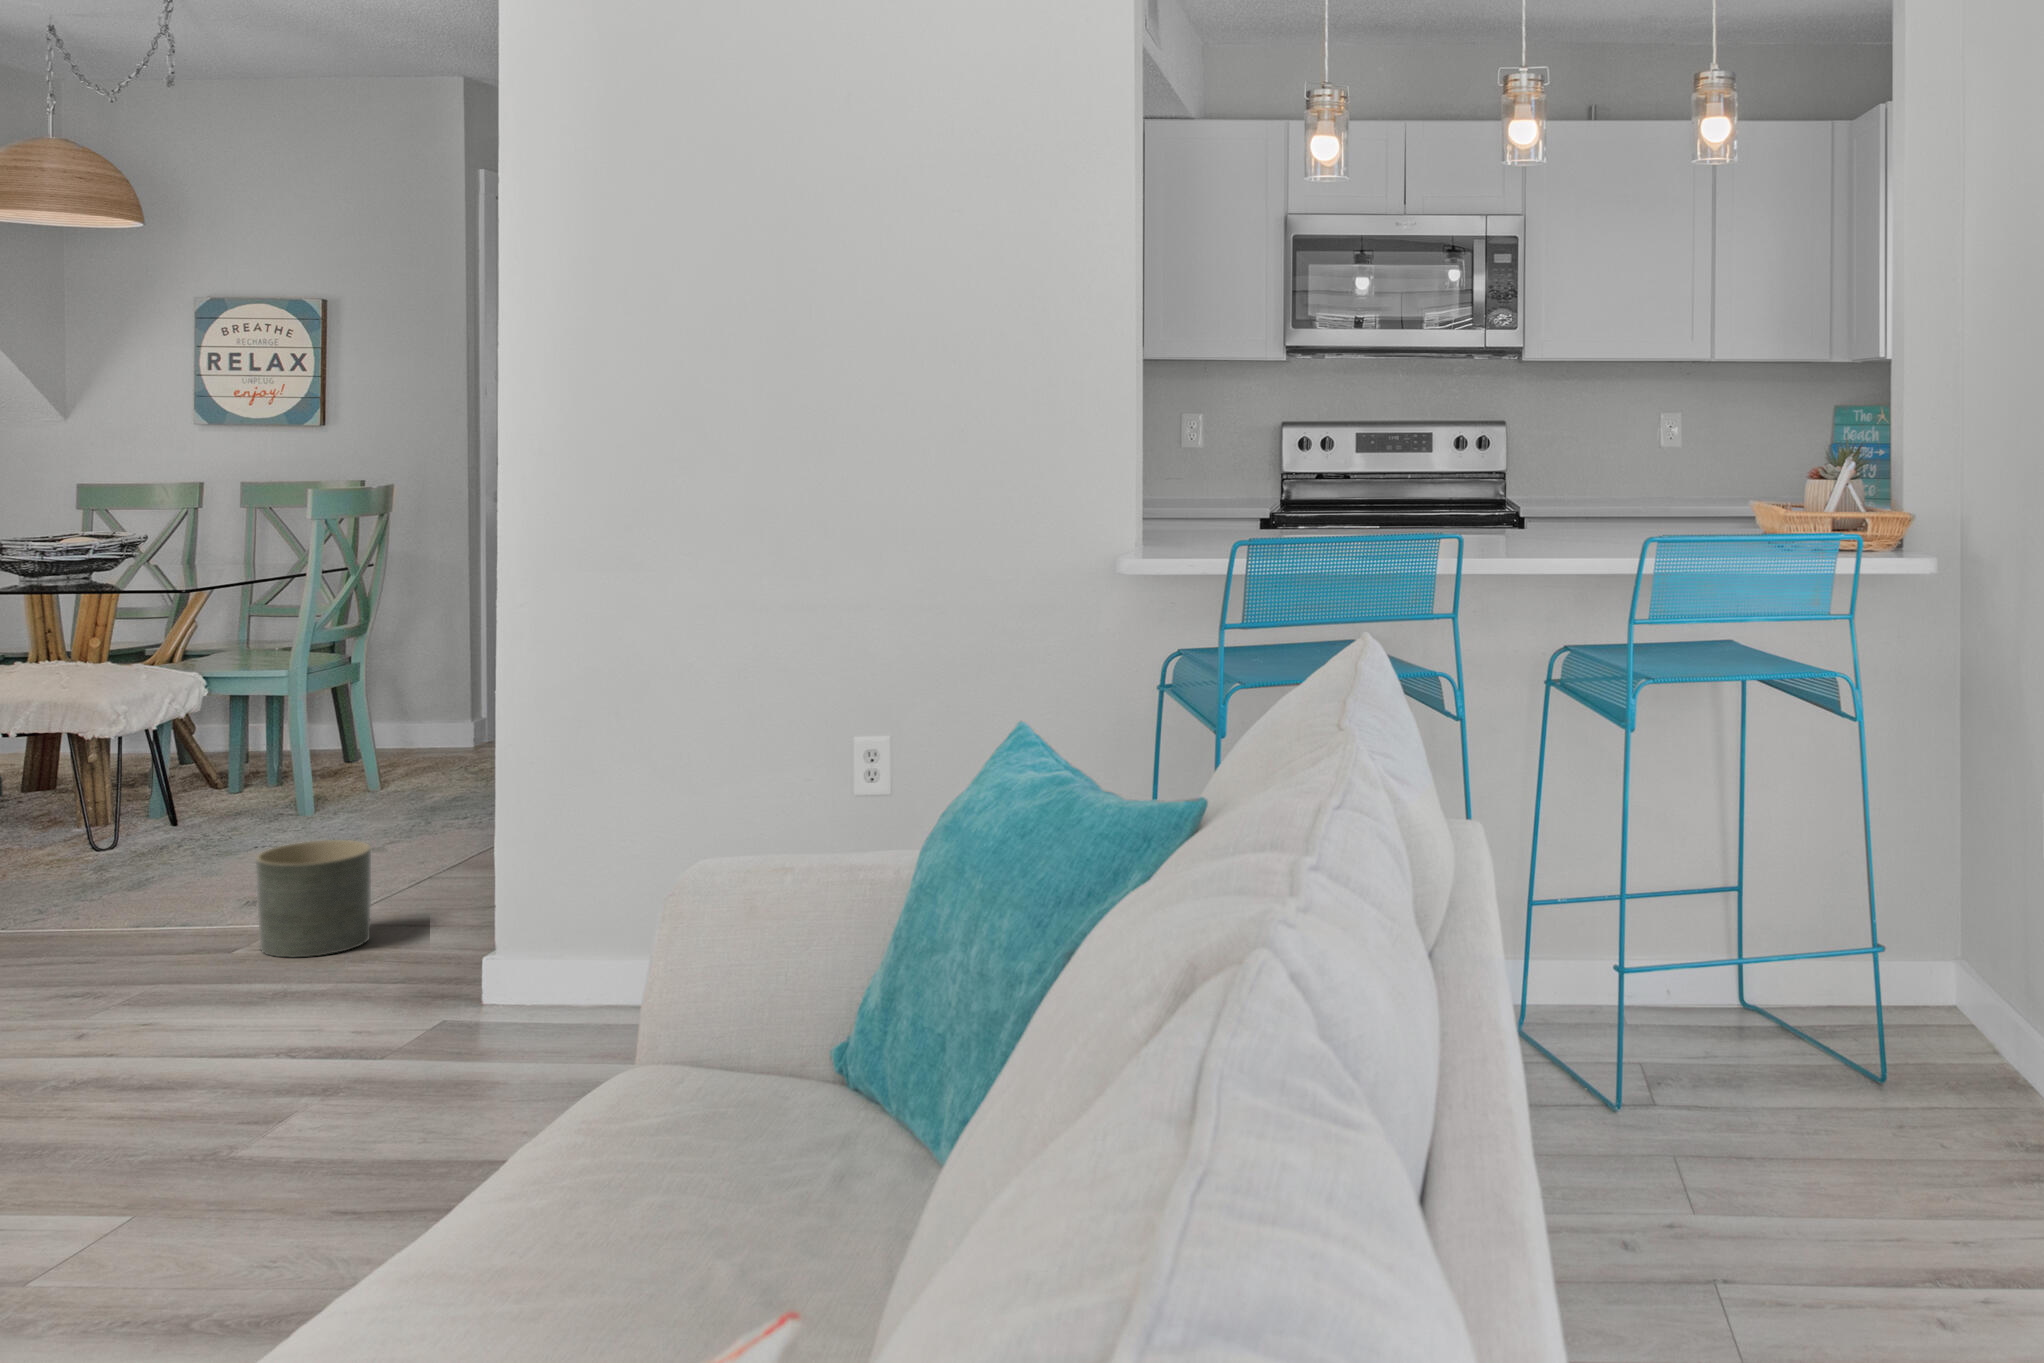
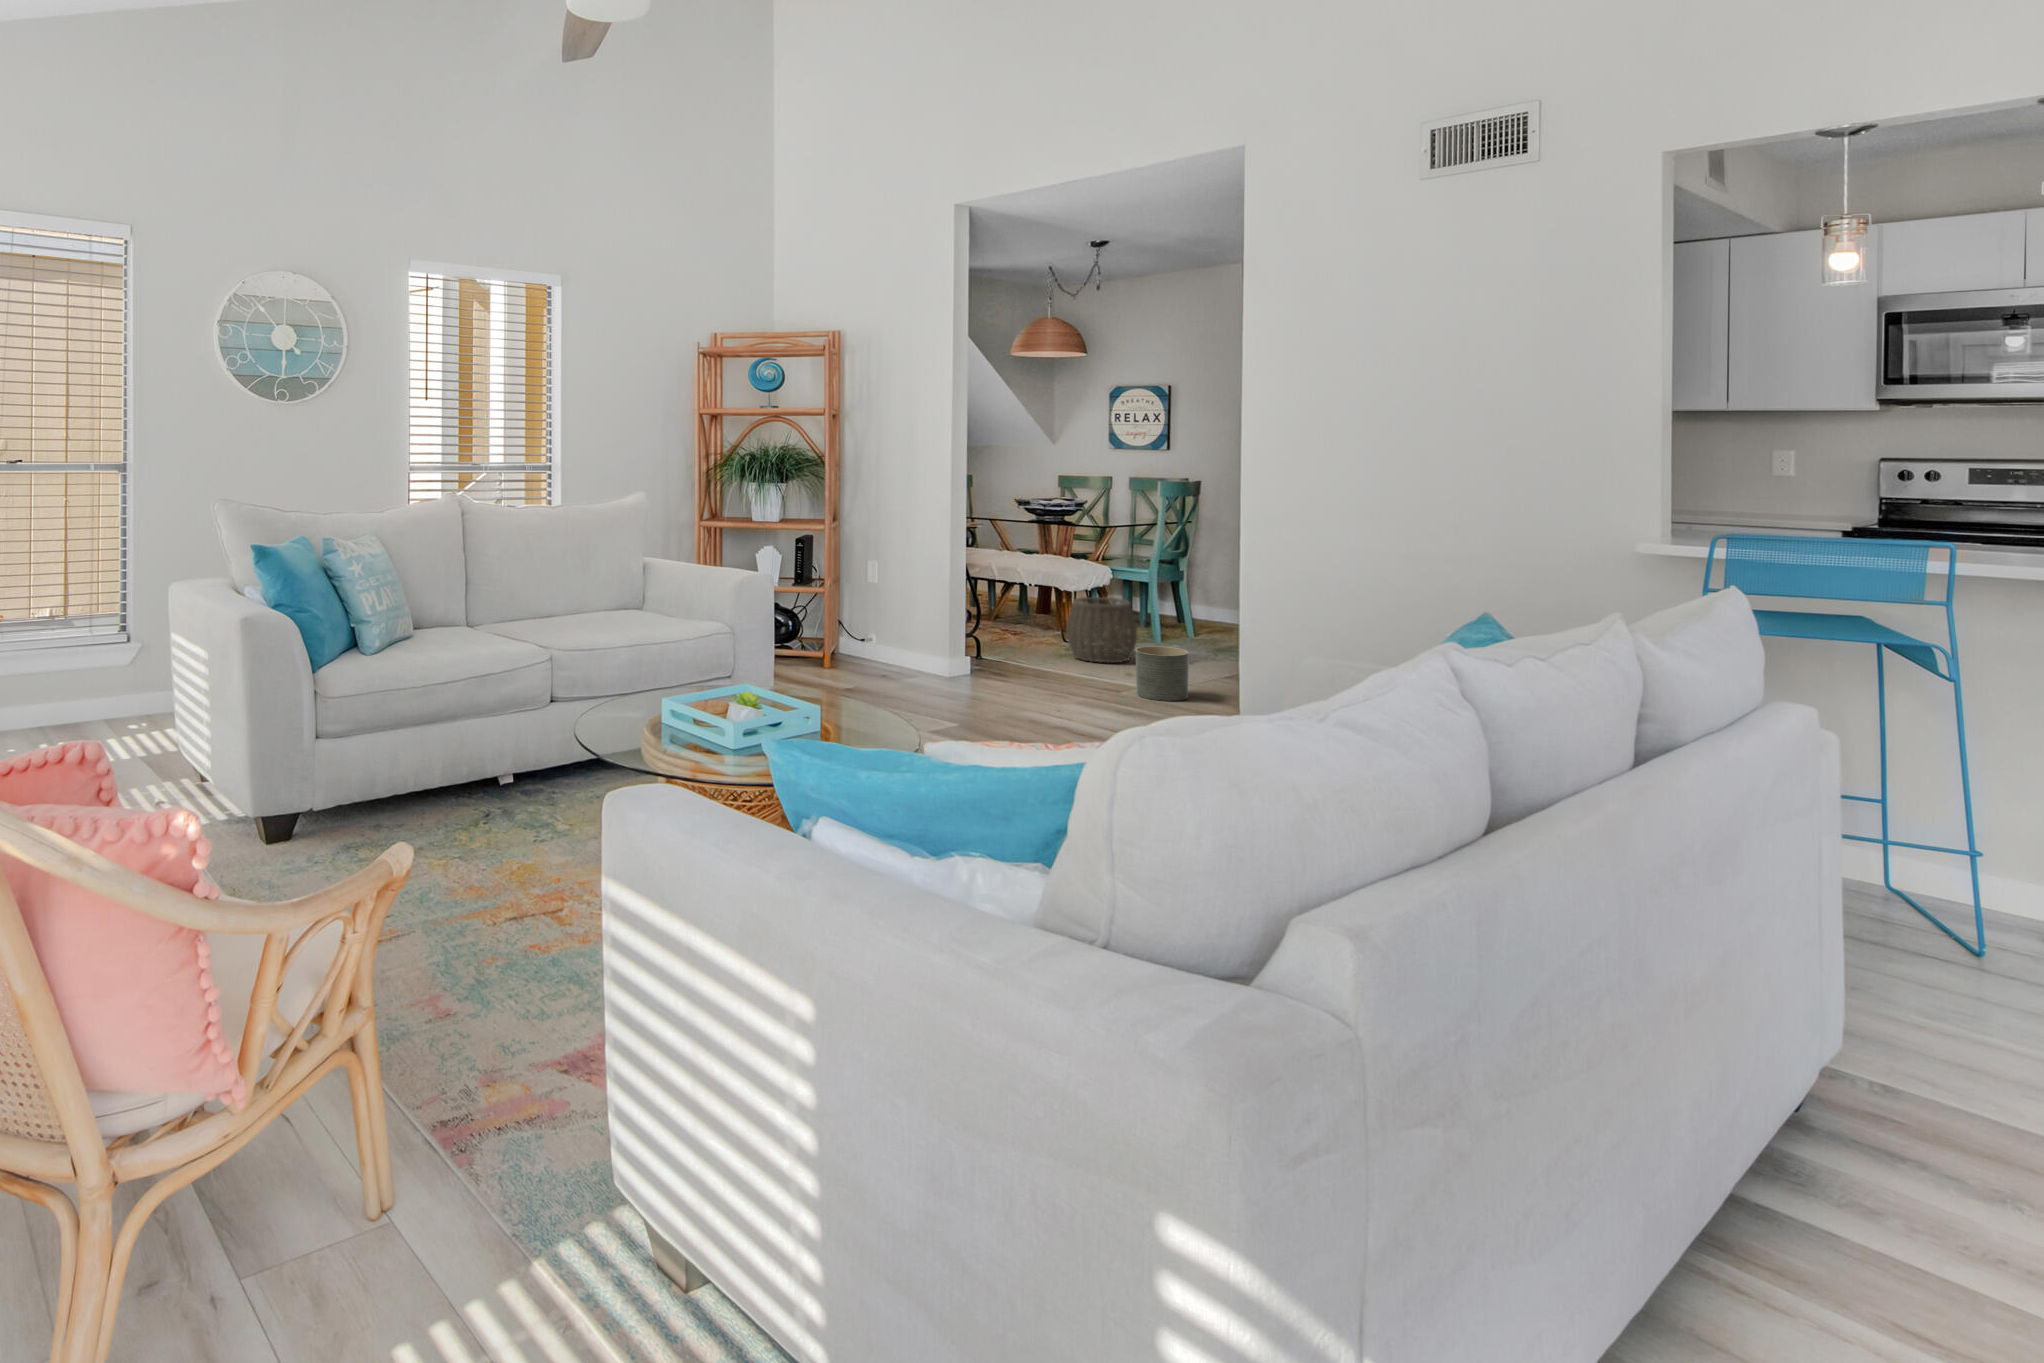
woven basket: none [96,742,262,888] -> present [1066,597,1137,663]

